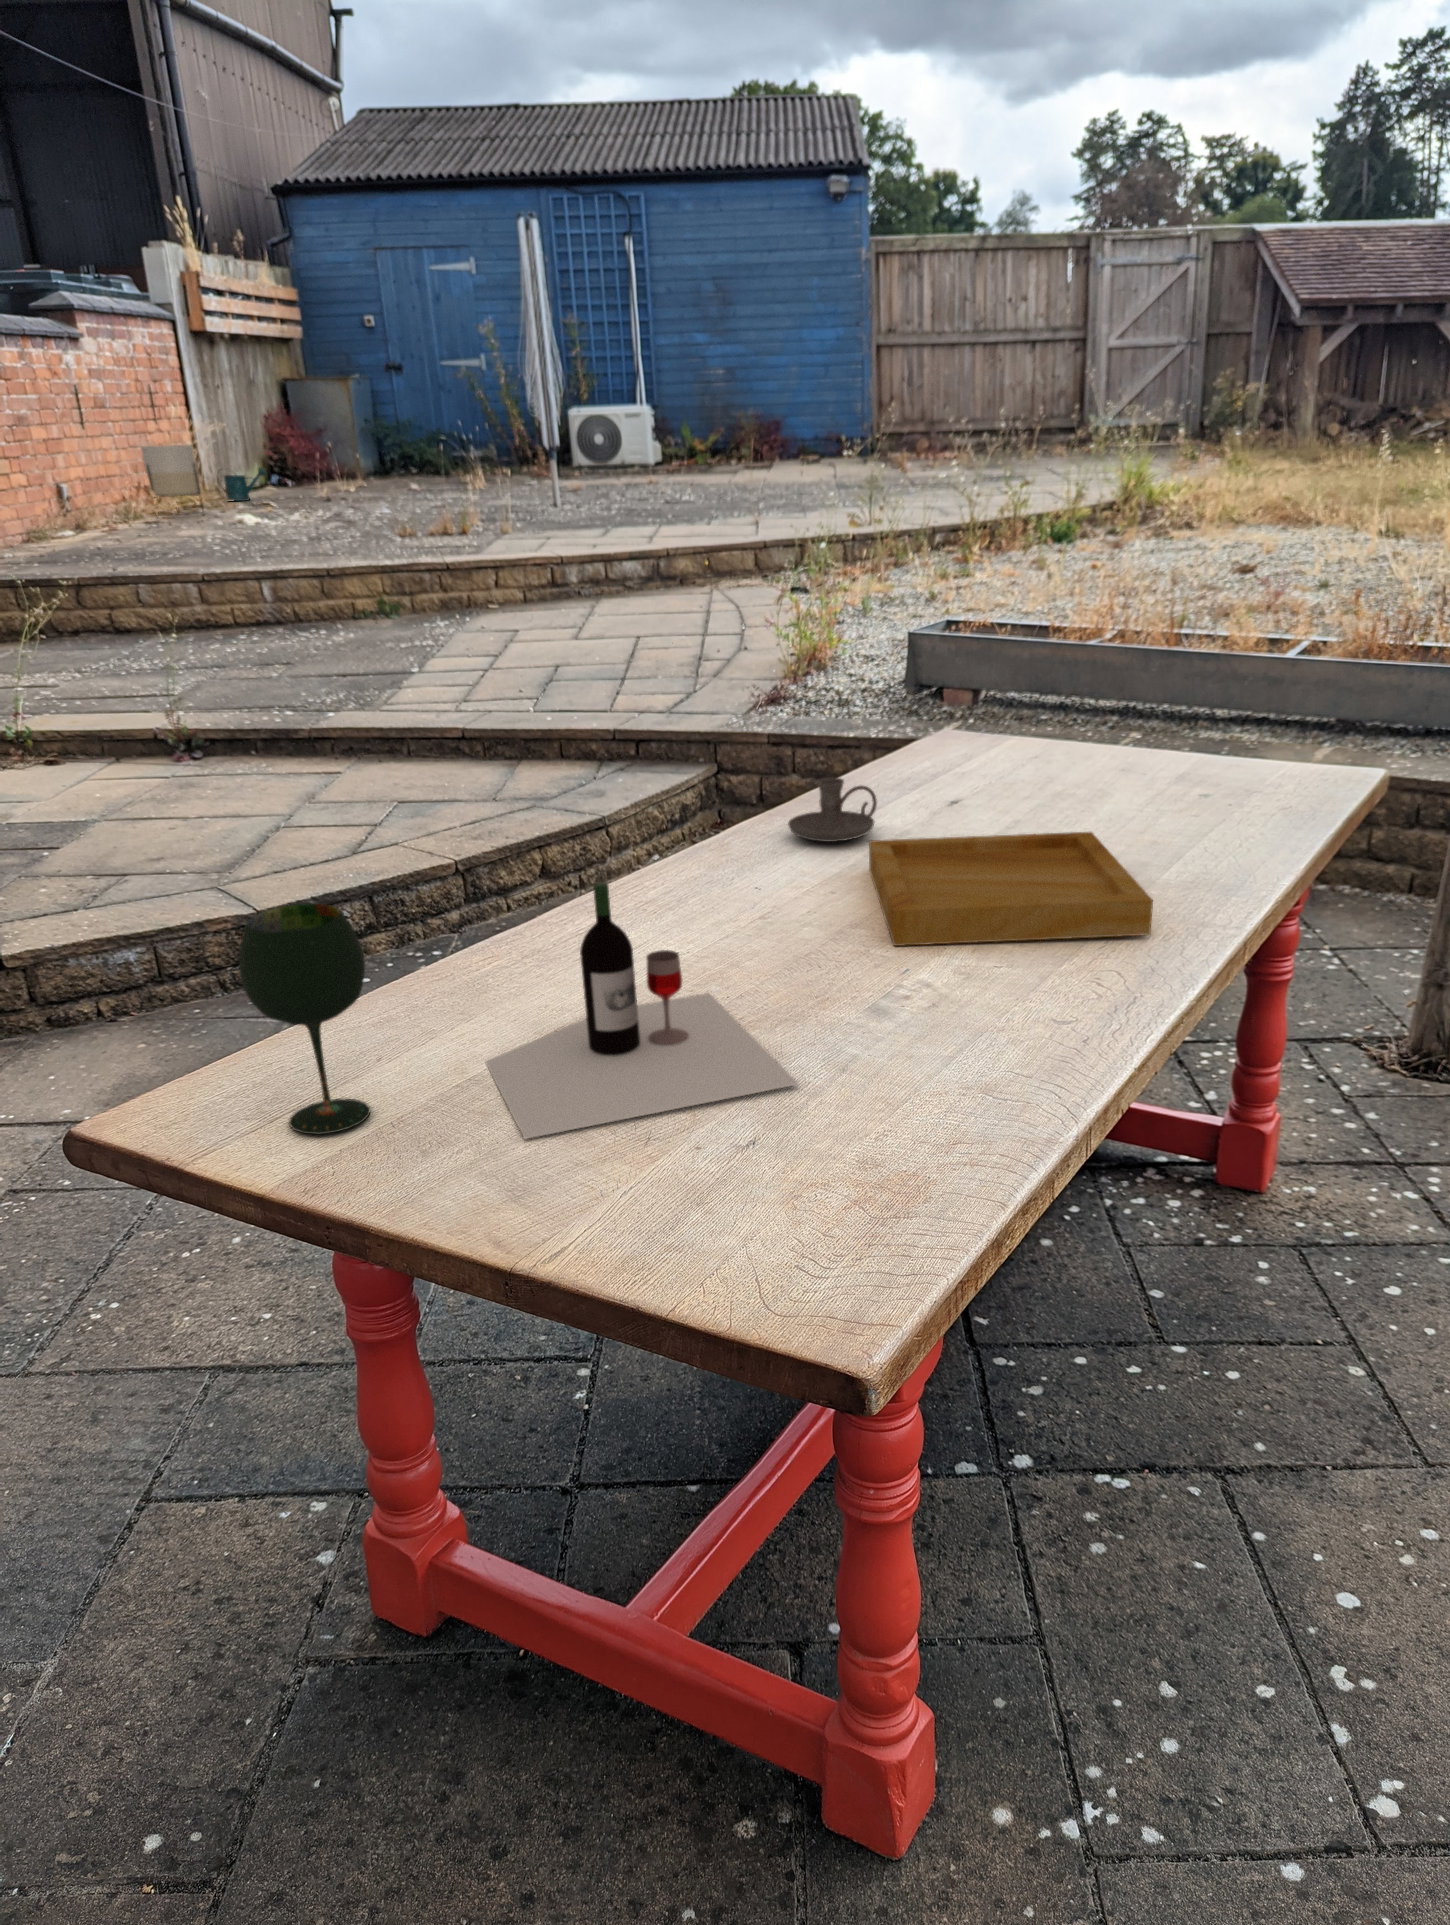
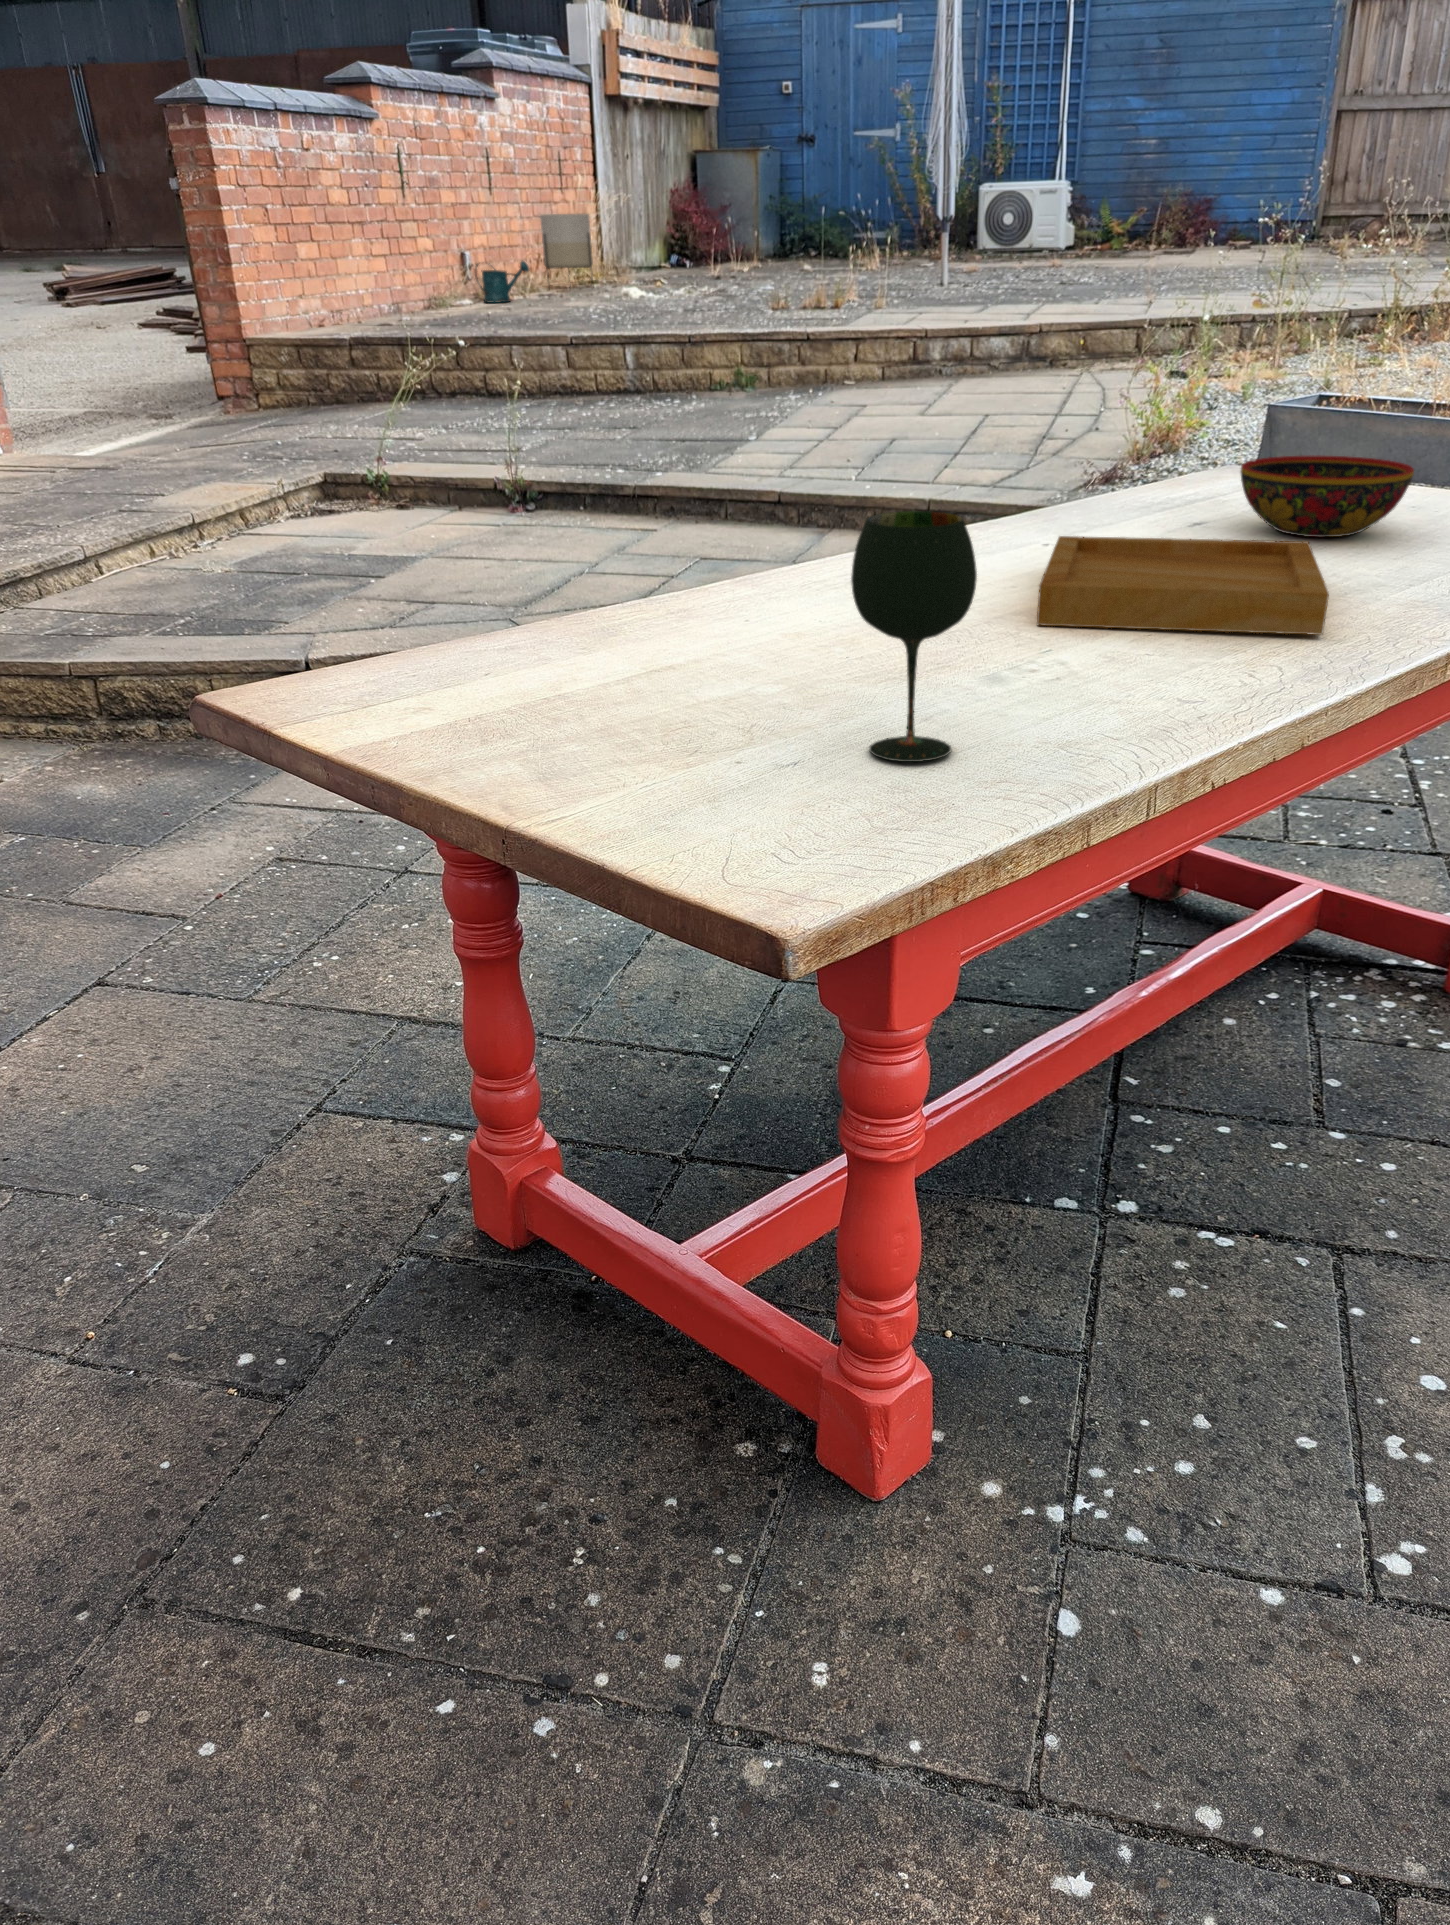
watering can: present [224,467,266,501] -> present [475,261,529,303]
bowl: none [995,733,1146,811] -> present [1240,456,1414,537]
candle holder: present [788,778,877,842] -> none [991,477,1093,545]
wine bottle: present [485,882,797,1139] -> none [577,496,861,726]
wine glass: present [239,904,370,1134] -> present [851,511,977,762]

